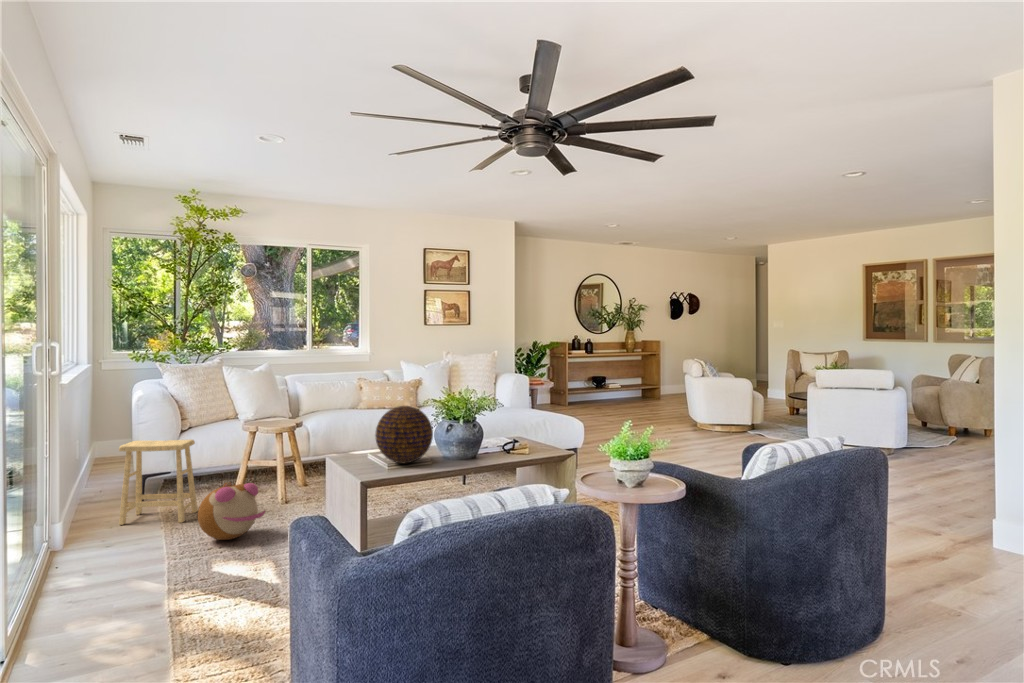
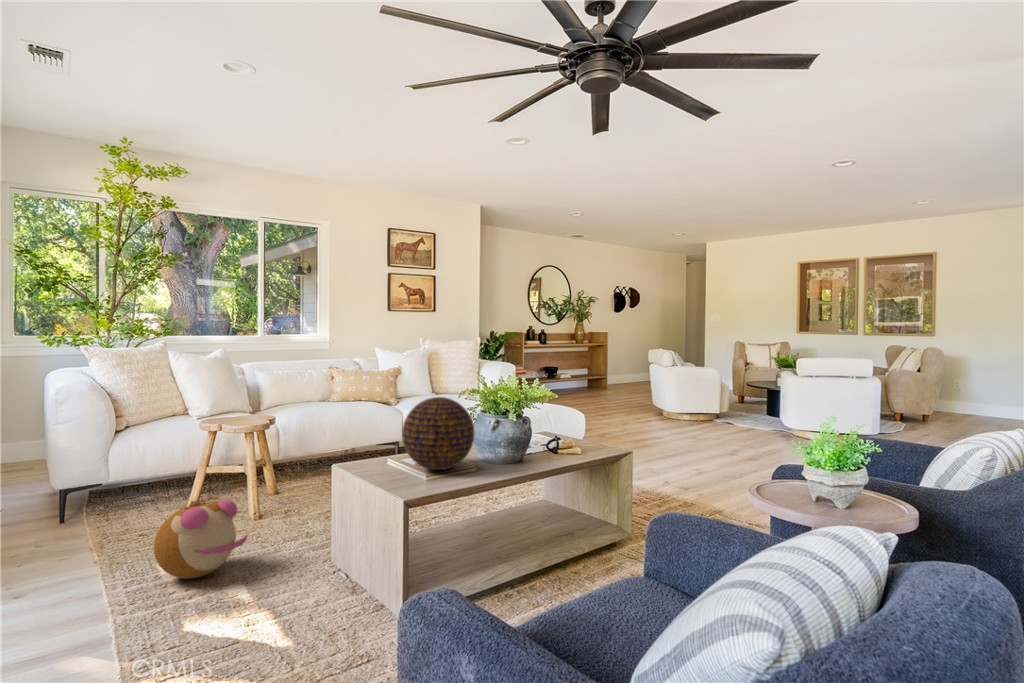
footstool: present [119,439,198,525] -> none [31,443,143,561]

